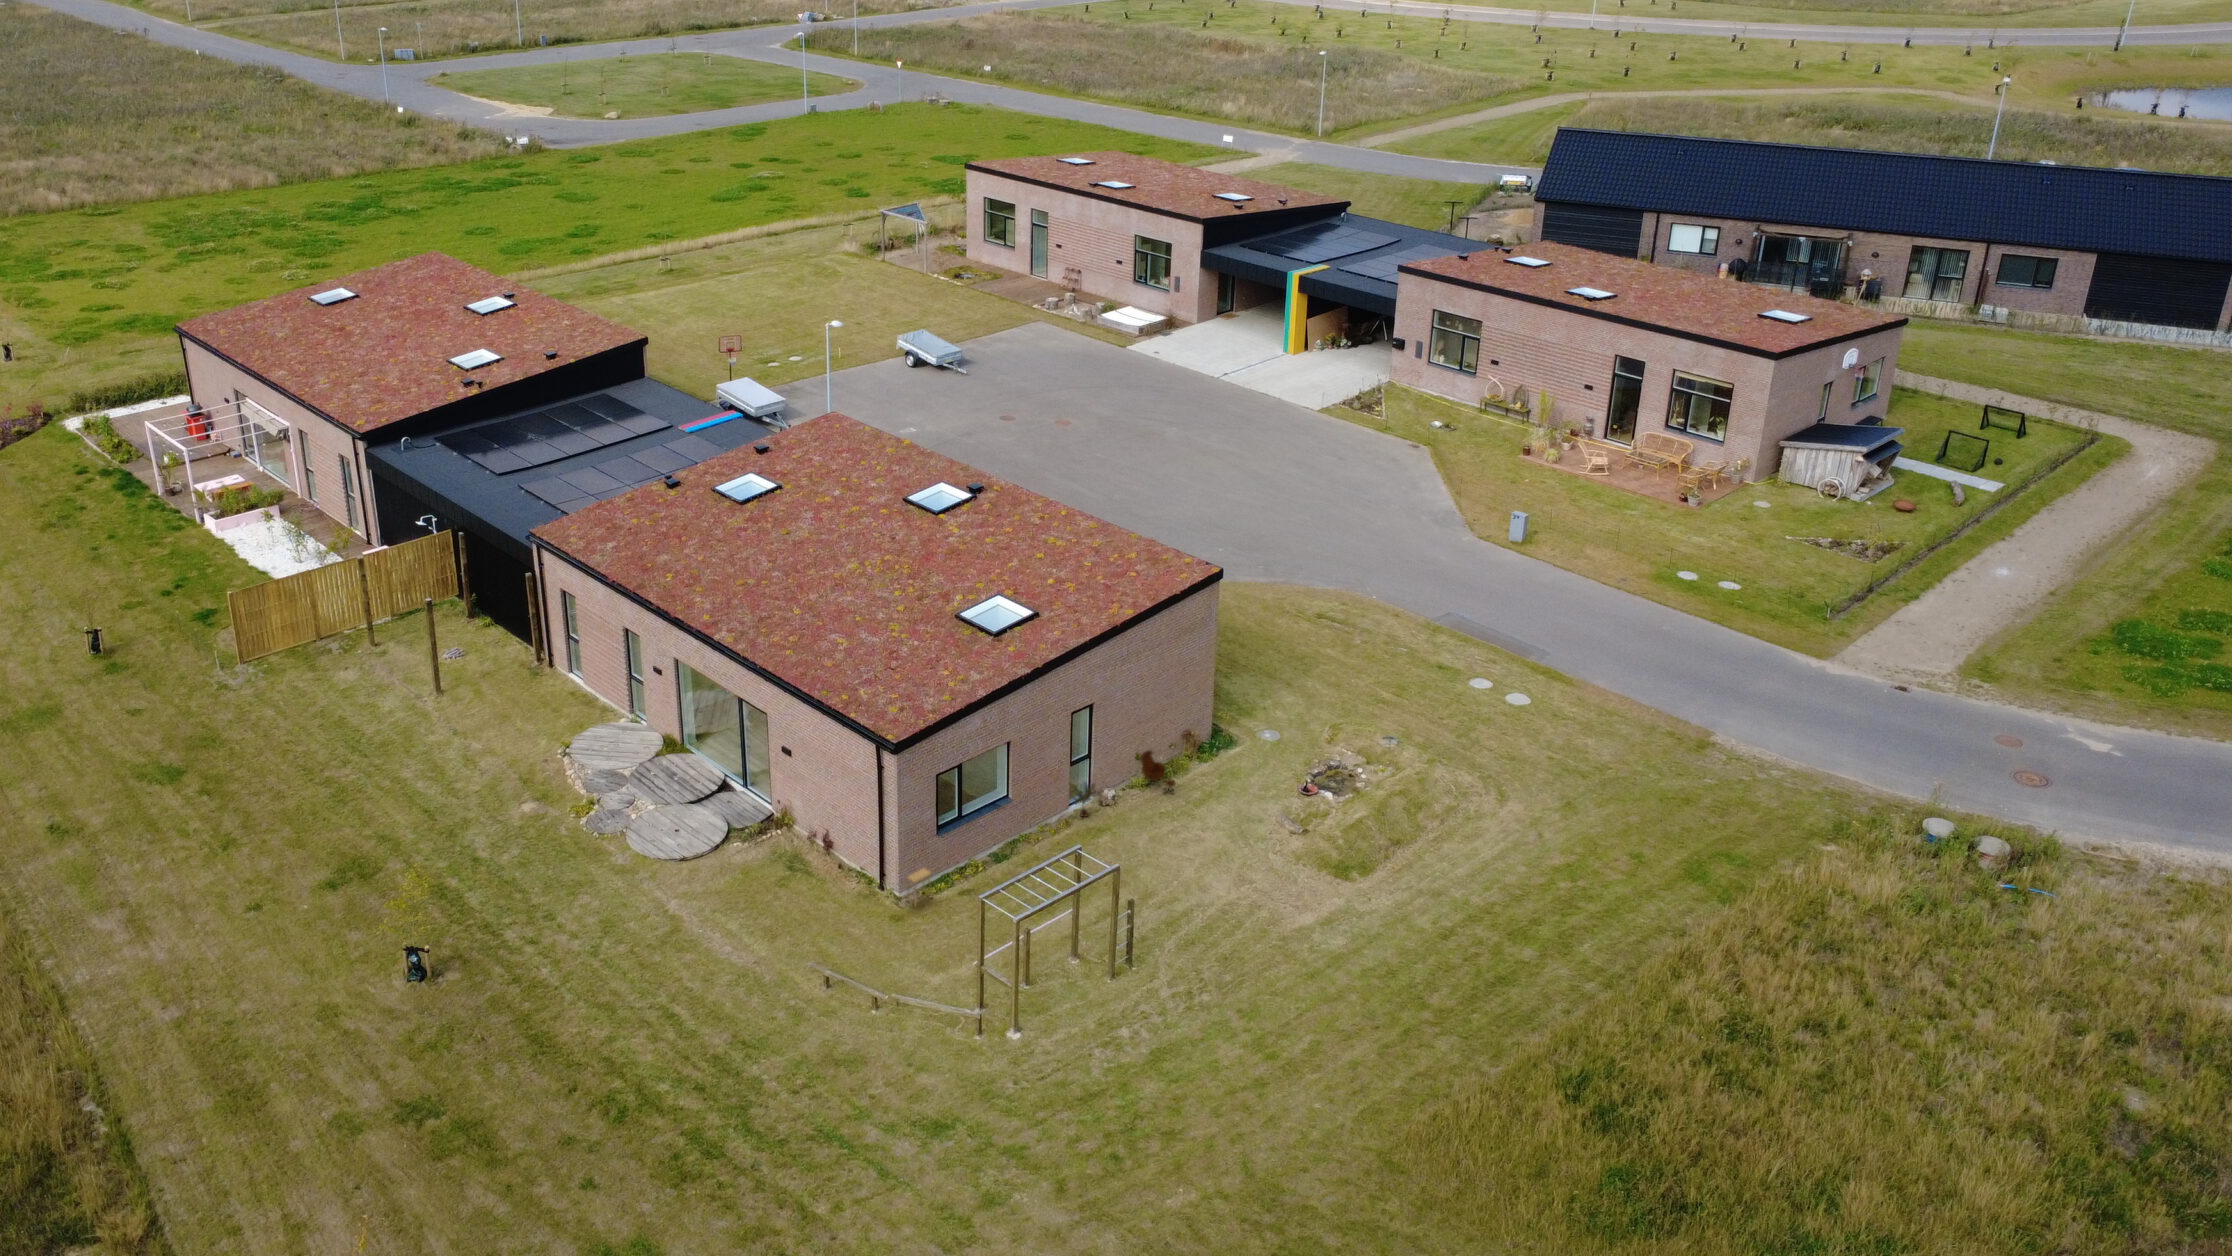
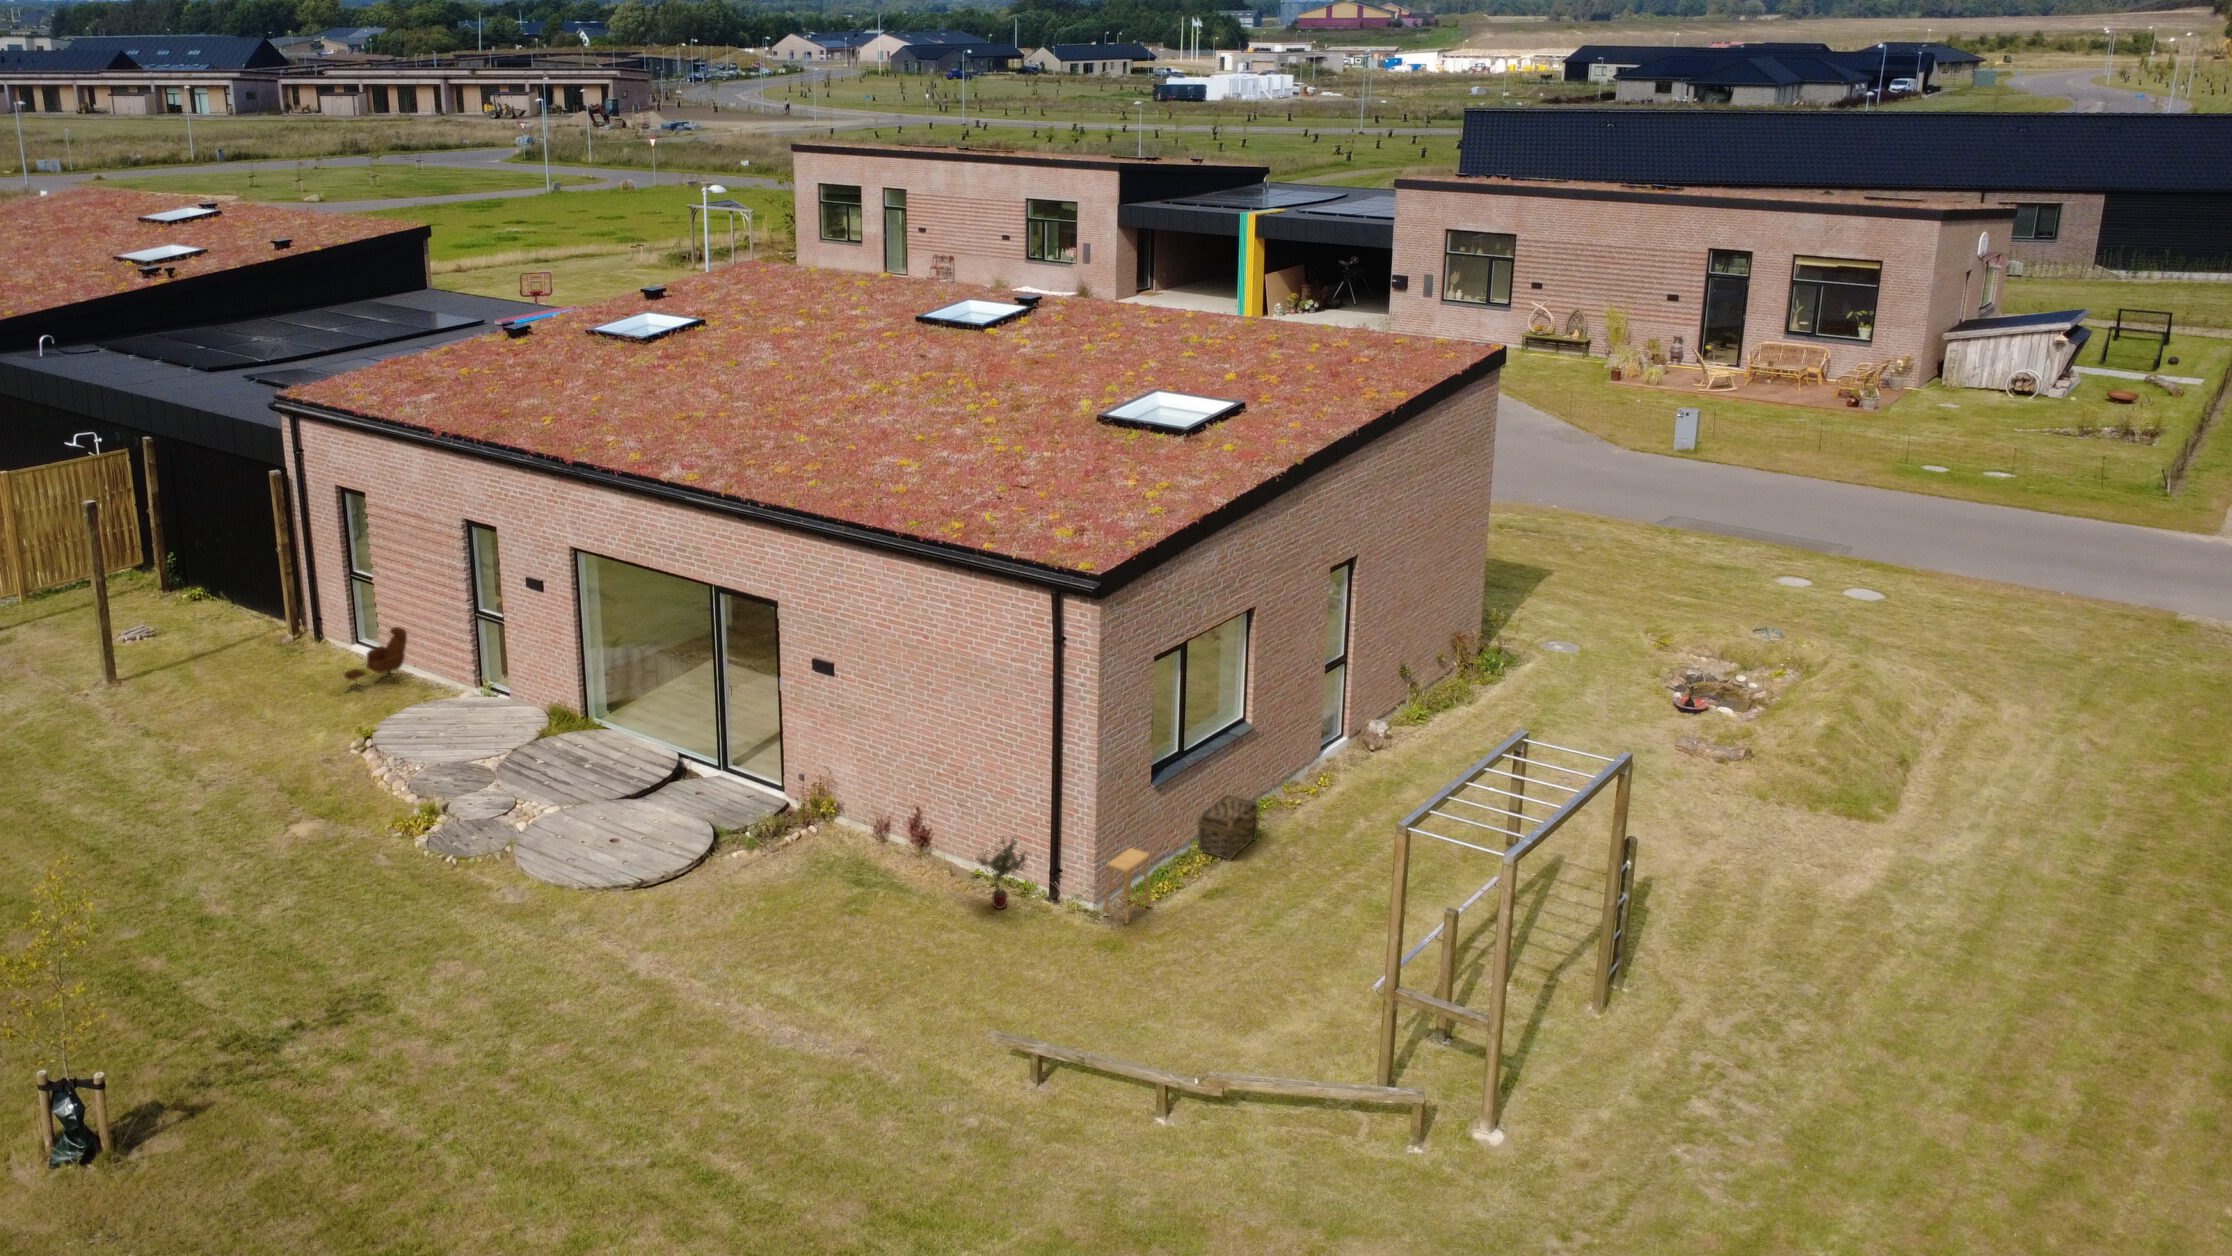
lounge chair: present [1141,750,1176,794] -> present [344,627,407,688]
potted tree: present [1073,783,1096,818] -> present [976,836,1027,909]
basket: none [974,835,1011,874] -> present [1197,795,1258,861]

